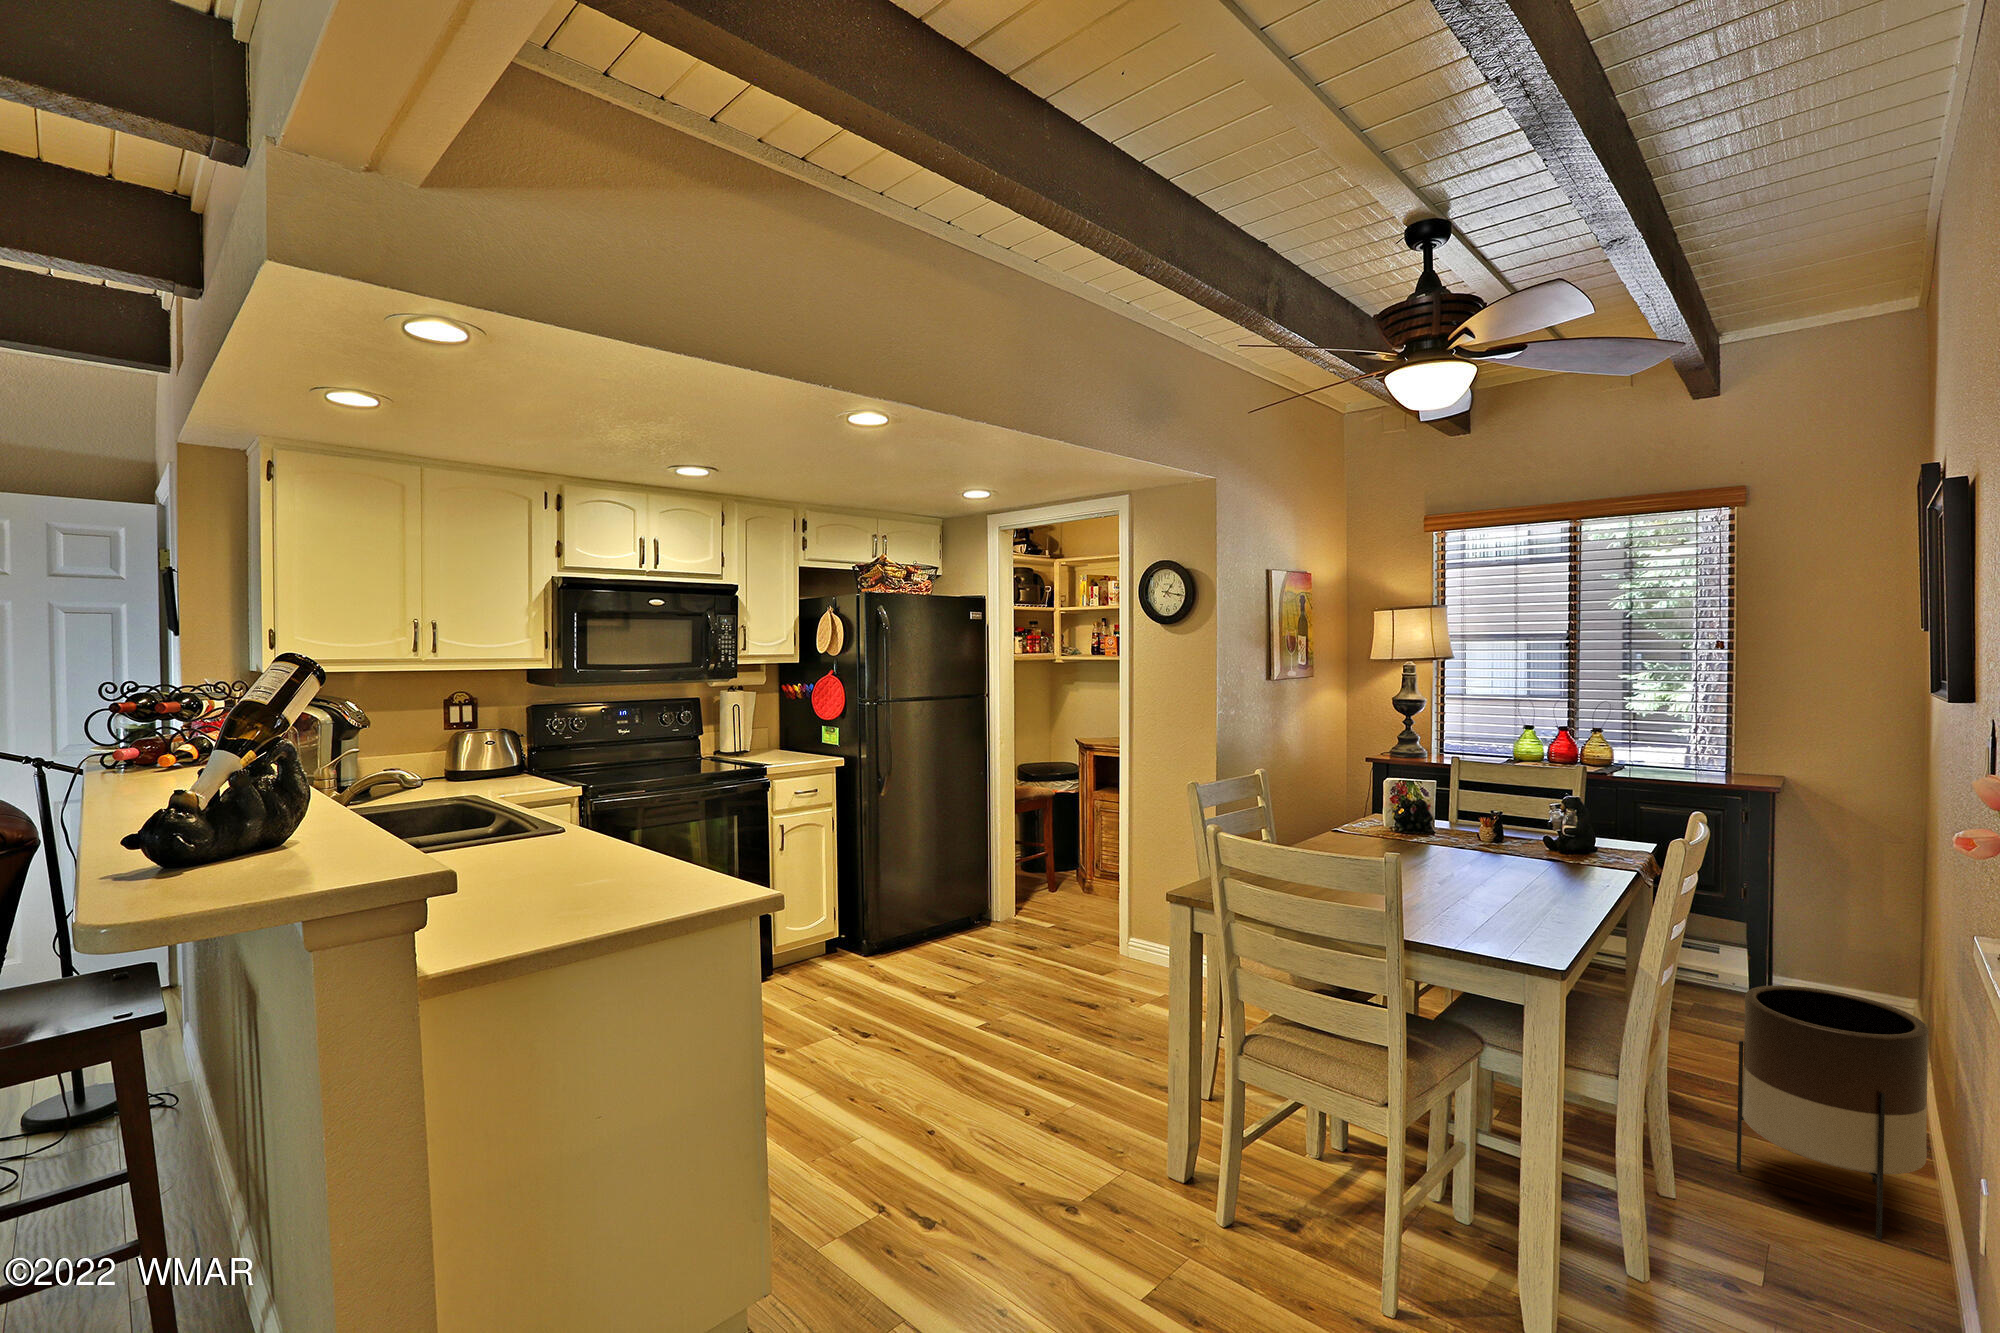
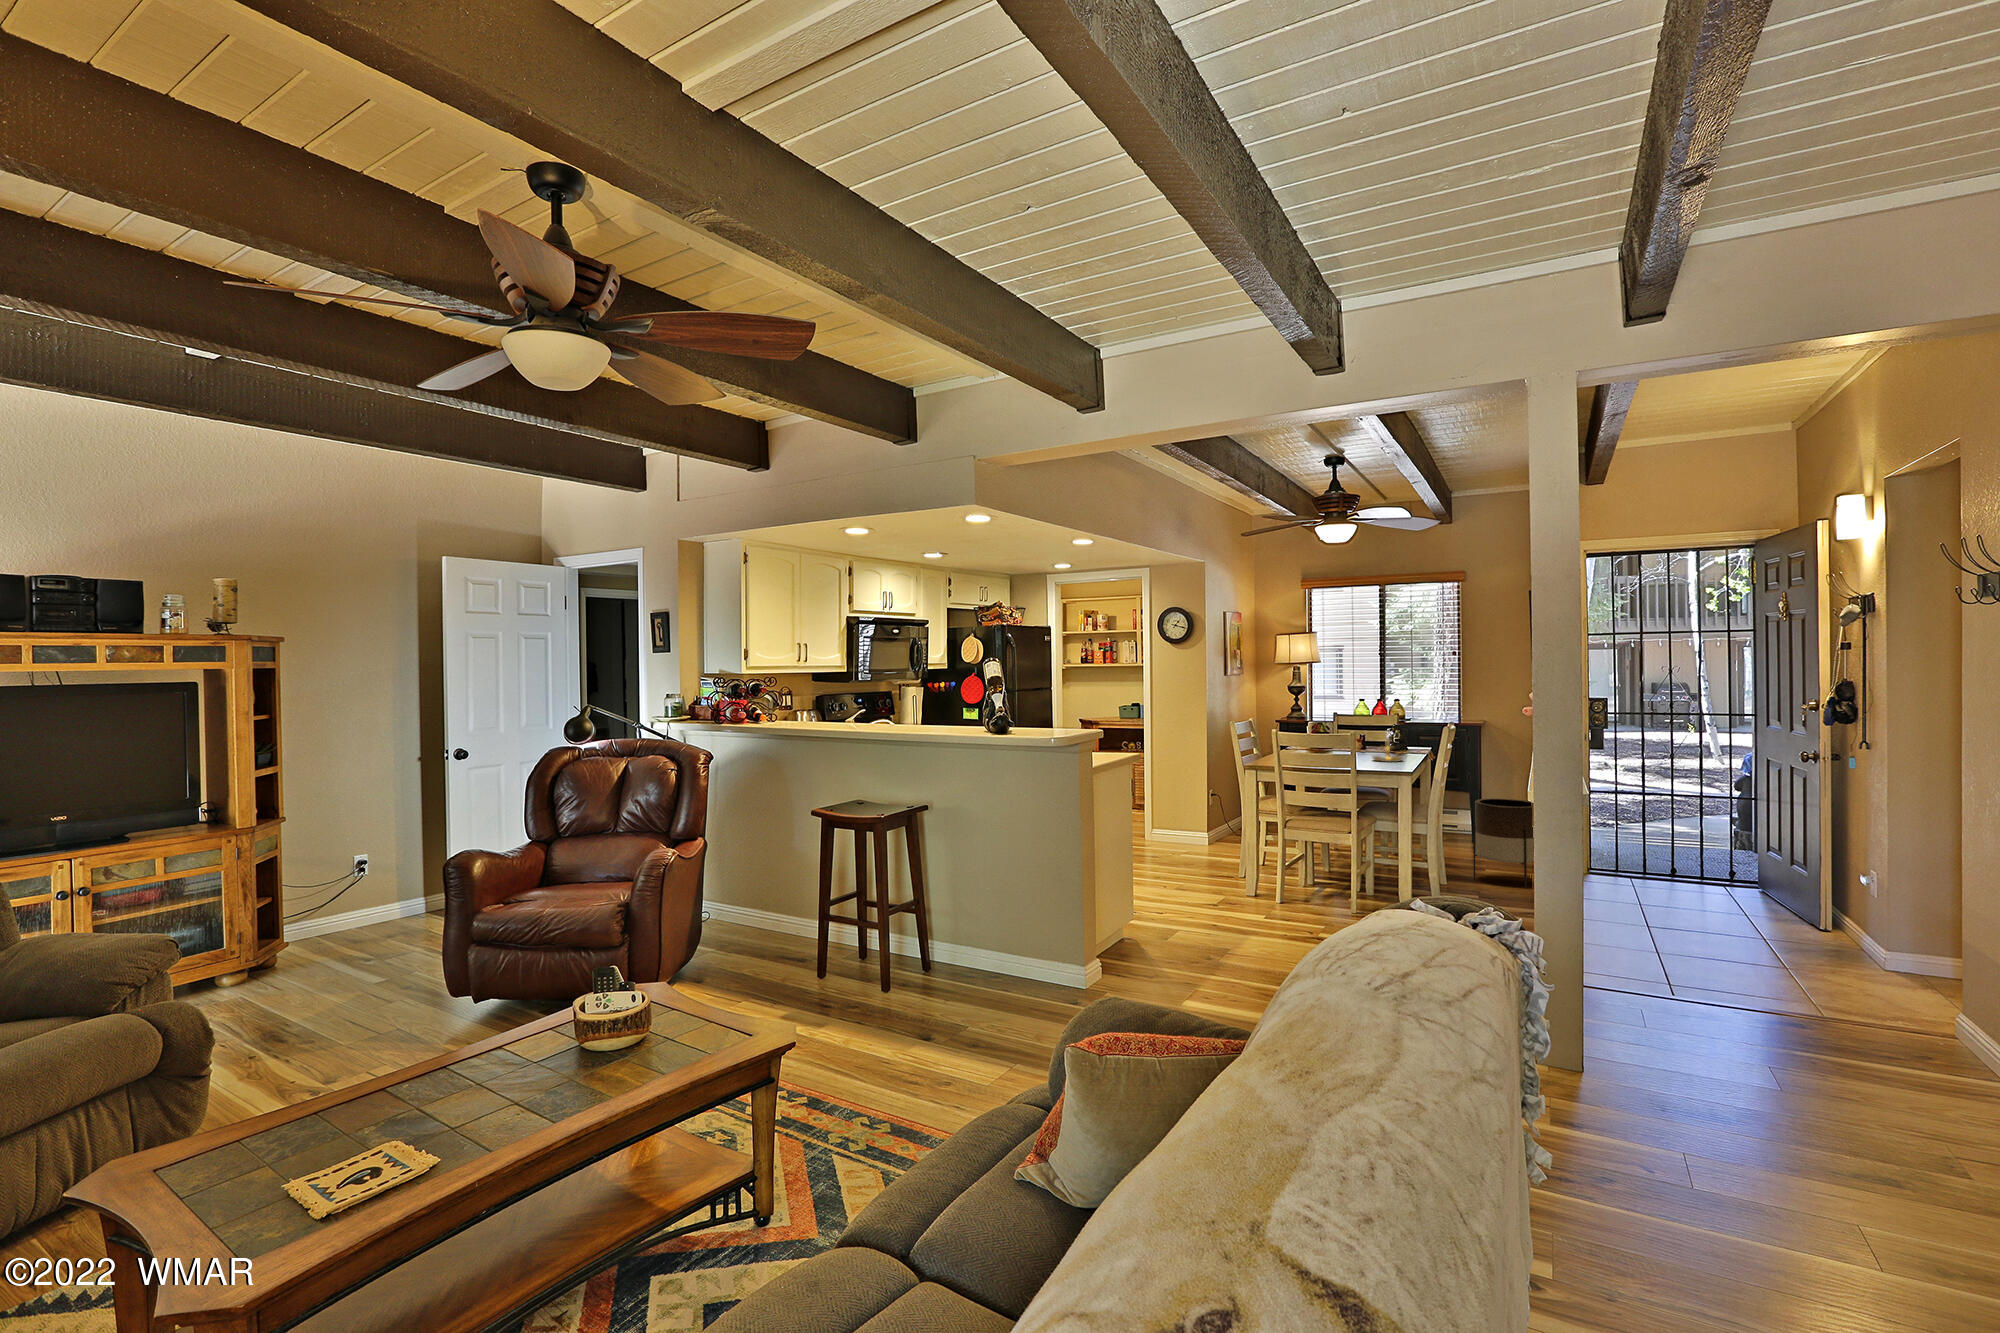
candle holder: none [1478,828,1569,904] -> present [1373,738,1403,762]

